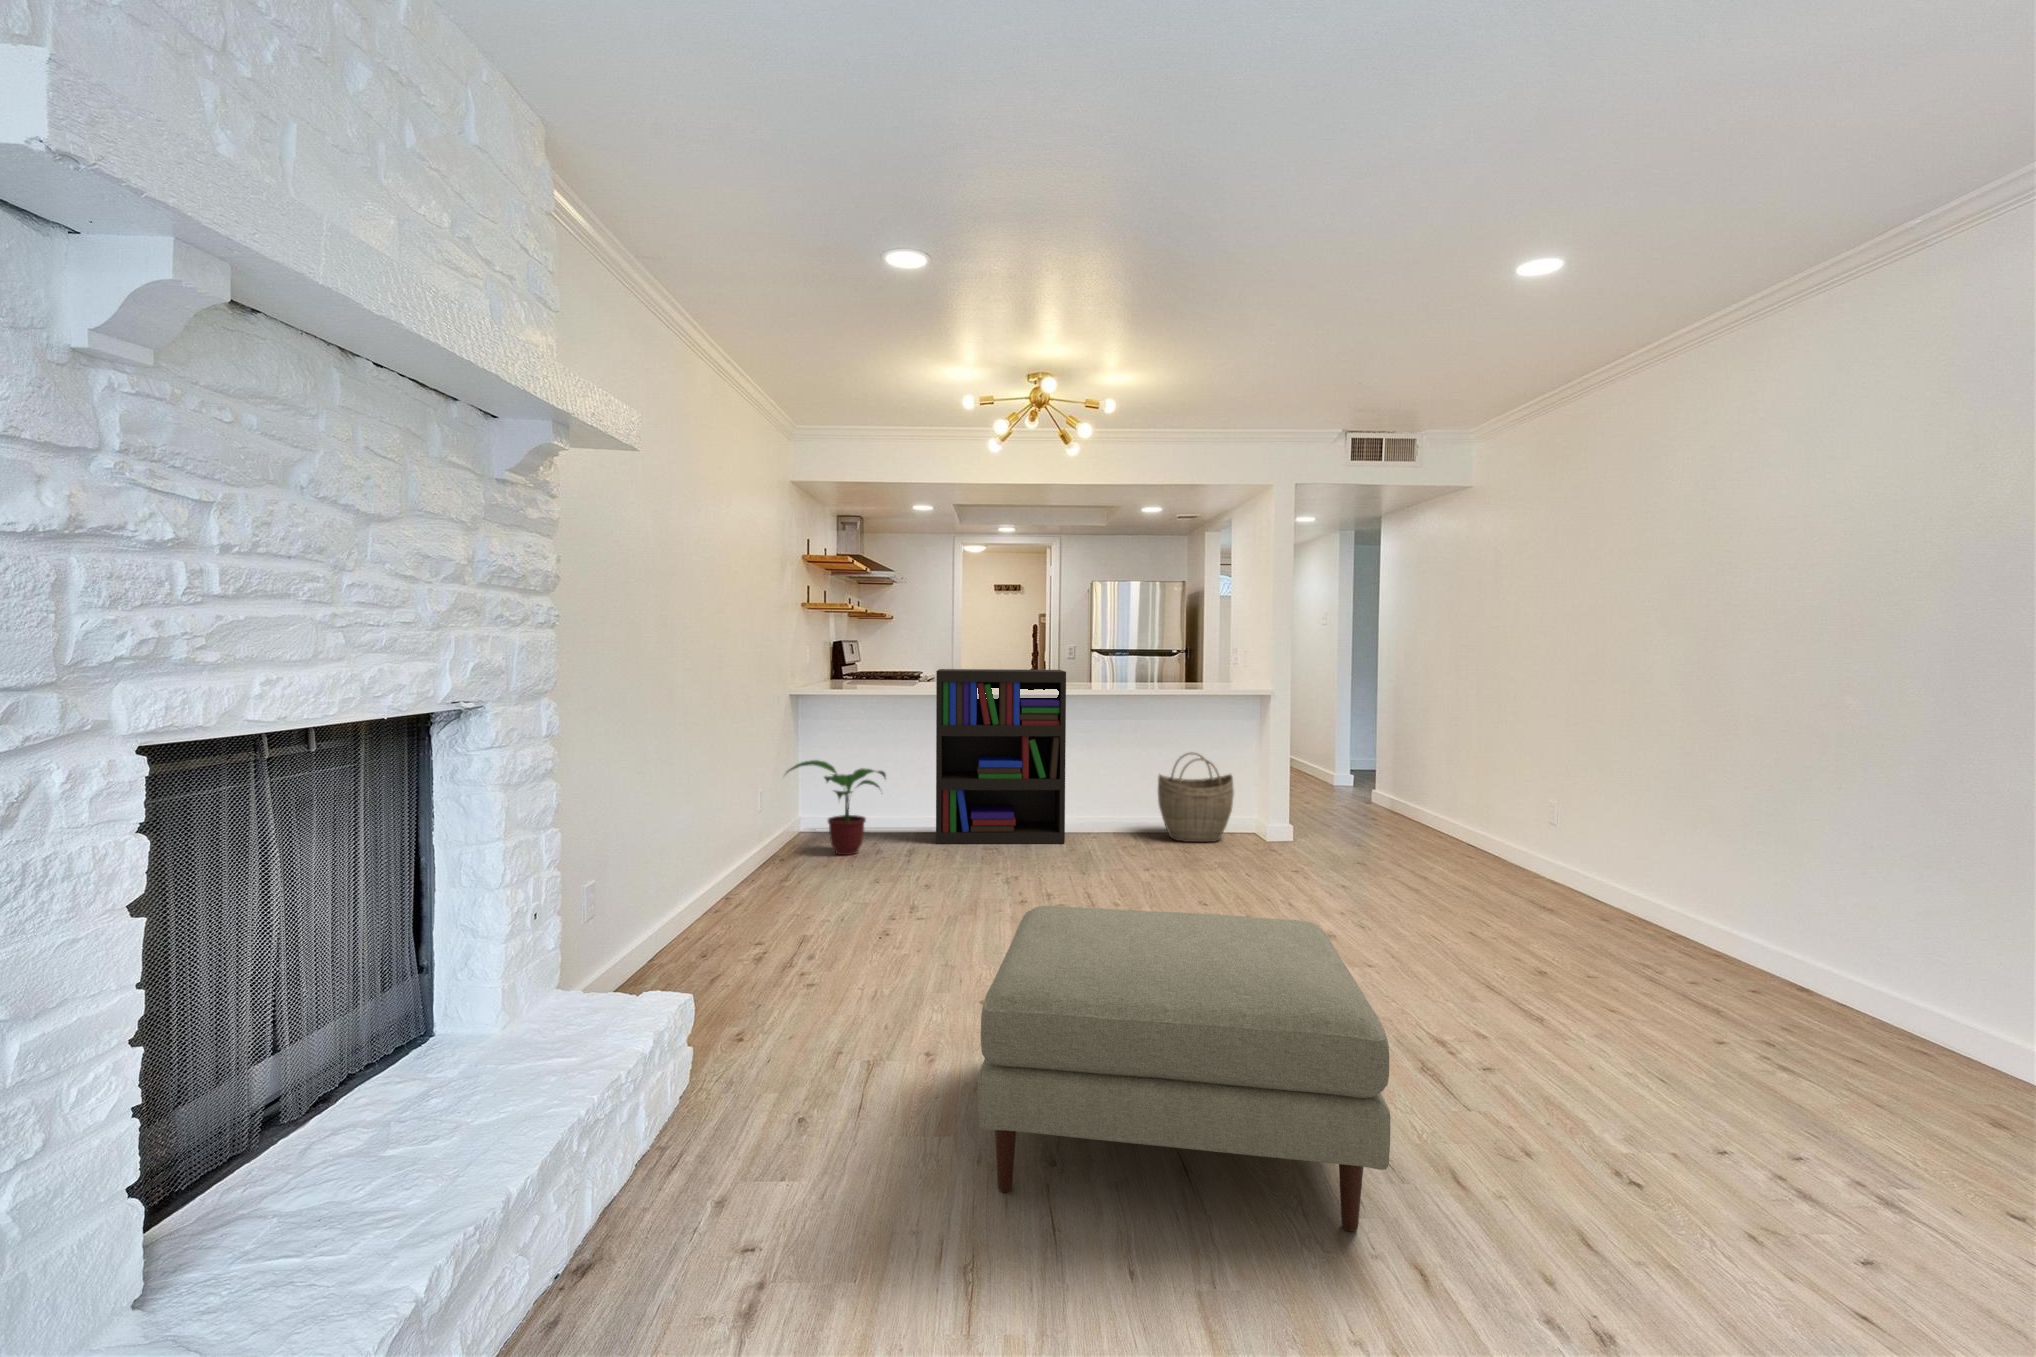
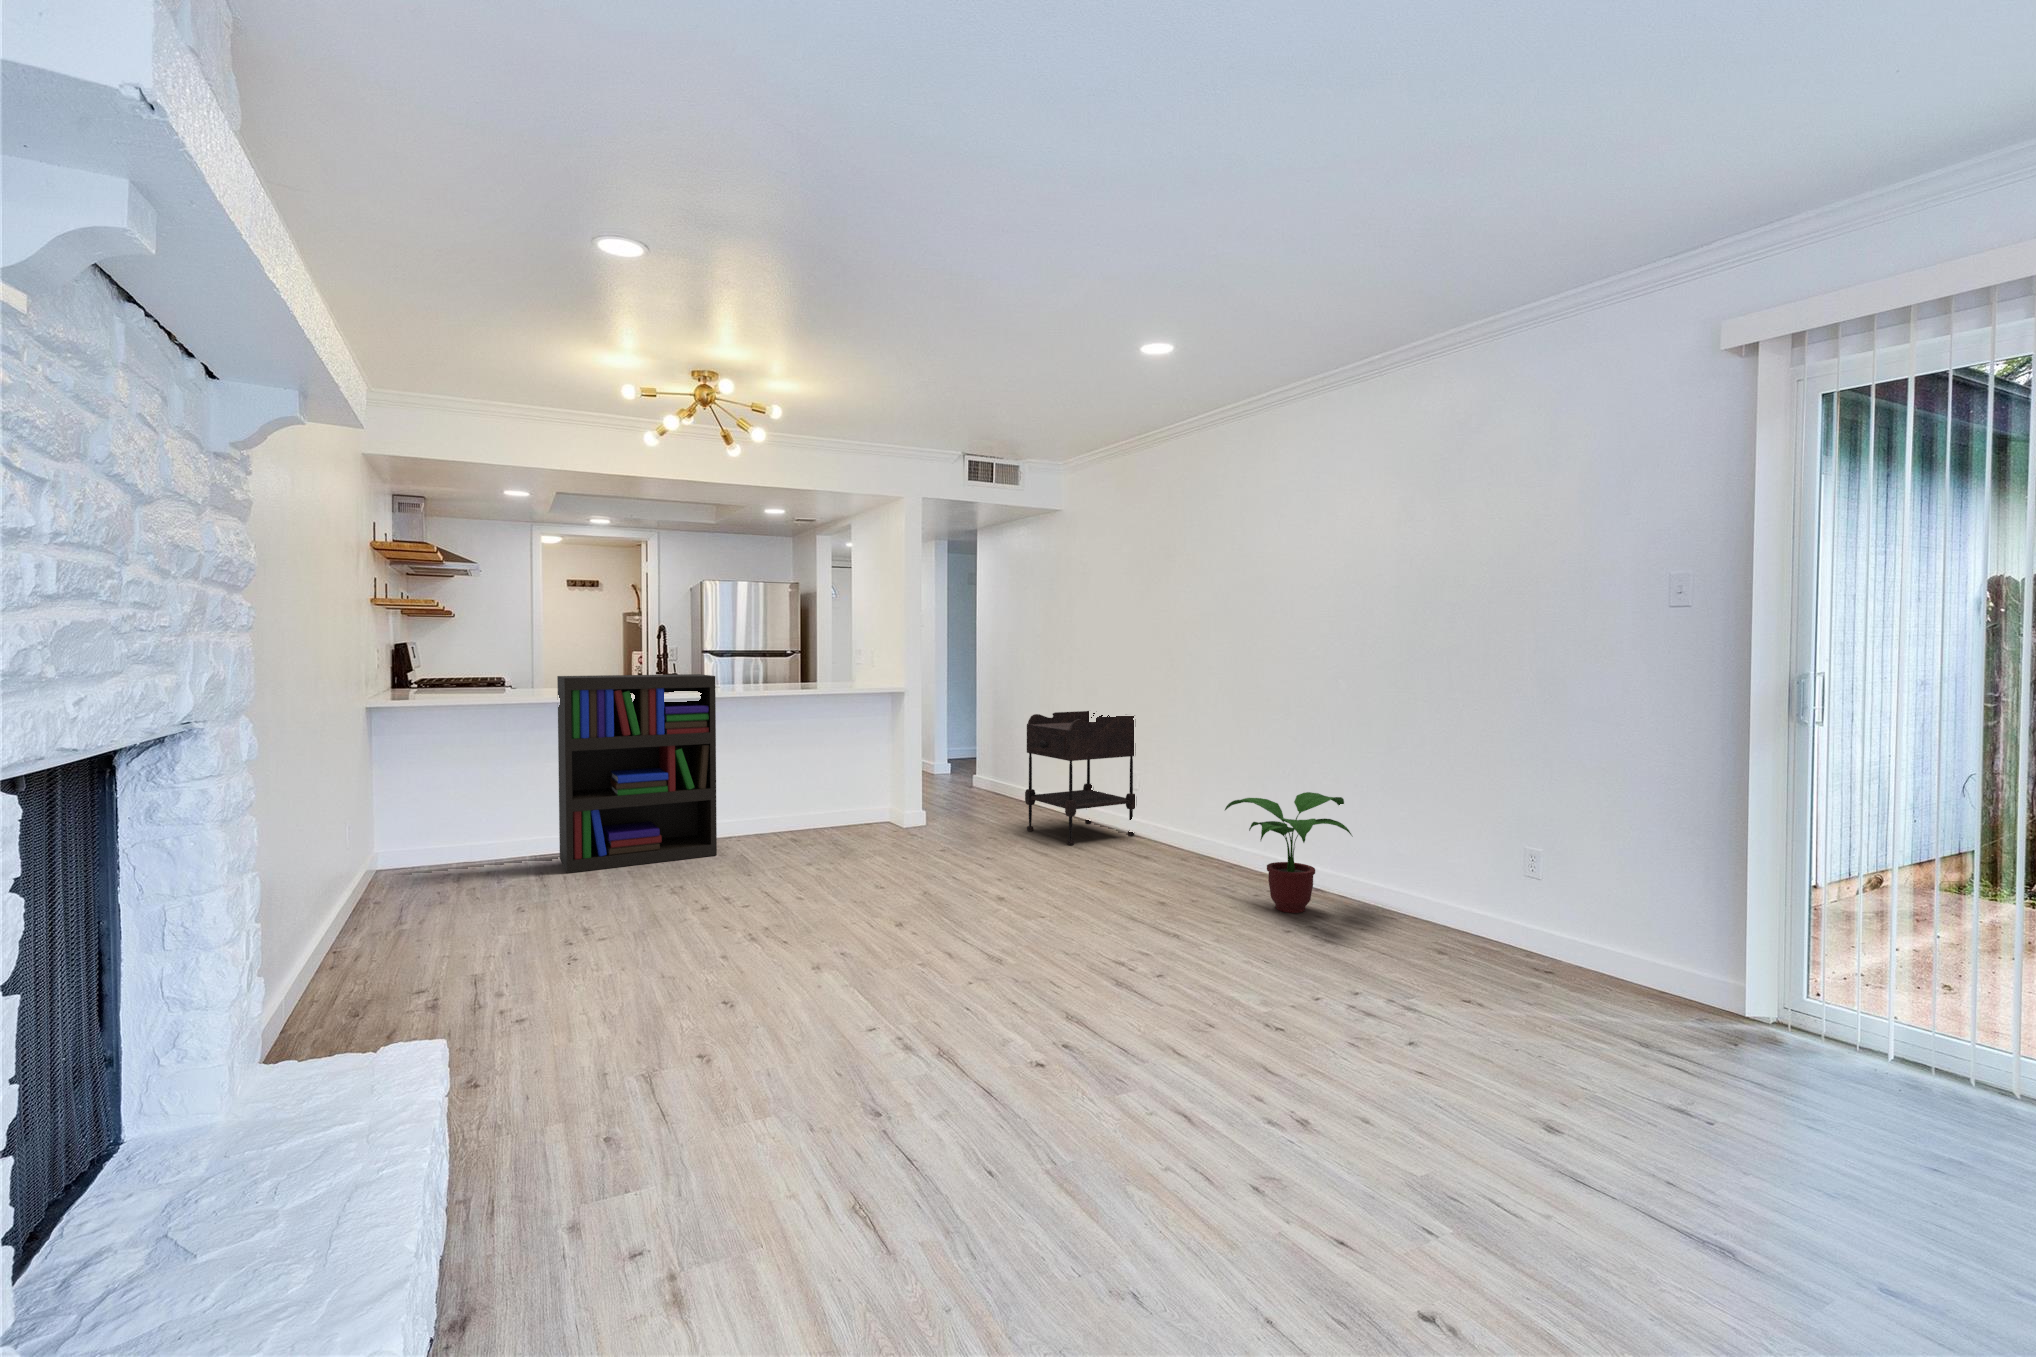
side table: none [1403,722,1554,883] -> present [1025,711,1136,845]
woven basket: present [1158,752,1234,842] -> none [806,752,880,840]
potted plant: present [787,760,886,855] -> present [1225,792,1352,913]
ottoman: present [978,906,1390,1231] -> none [797,873,1142,1140]

